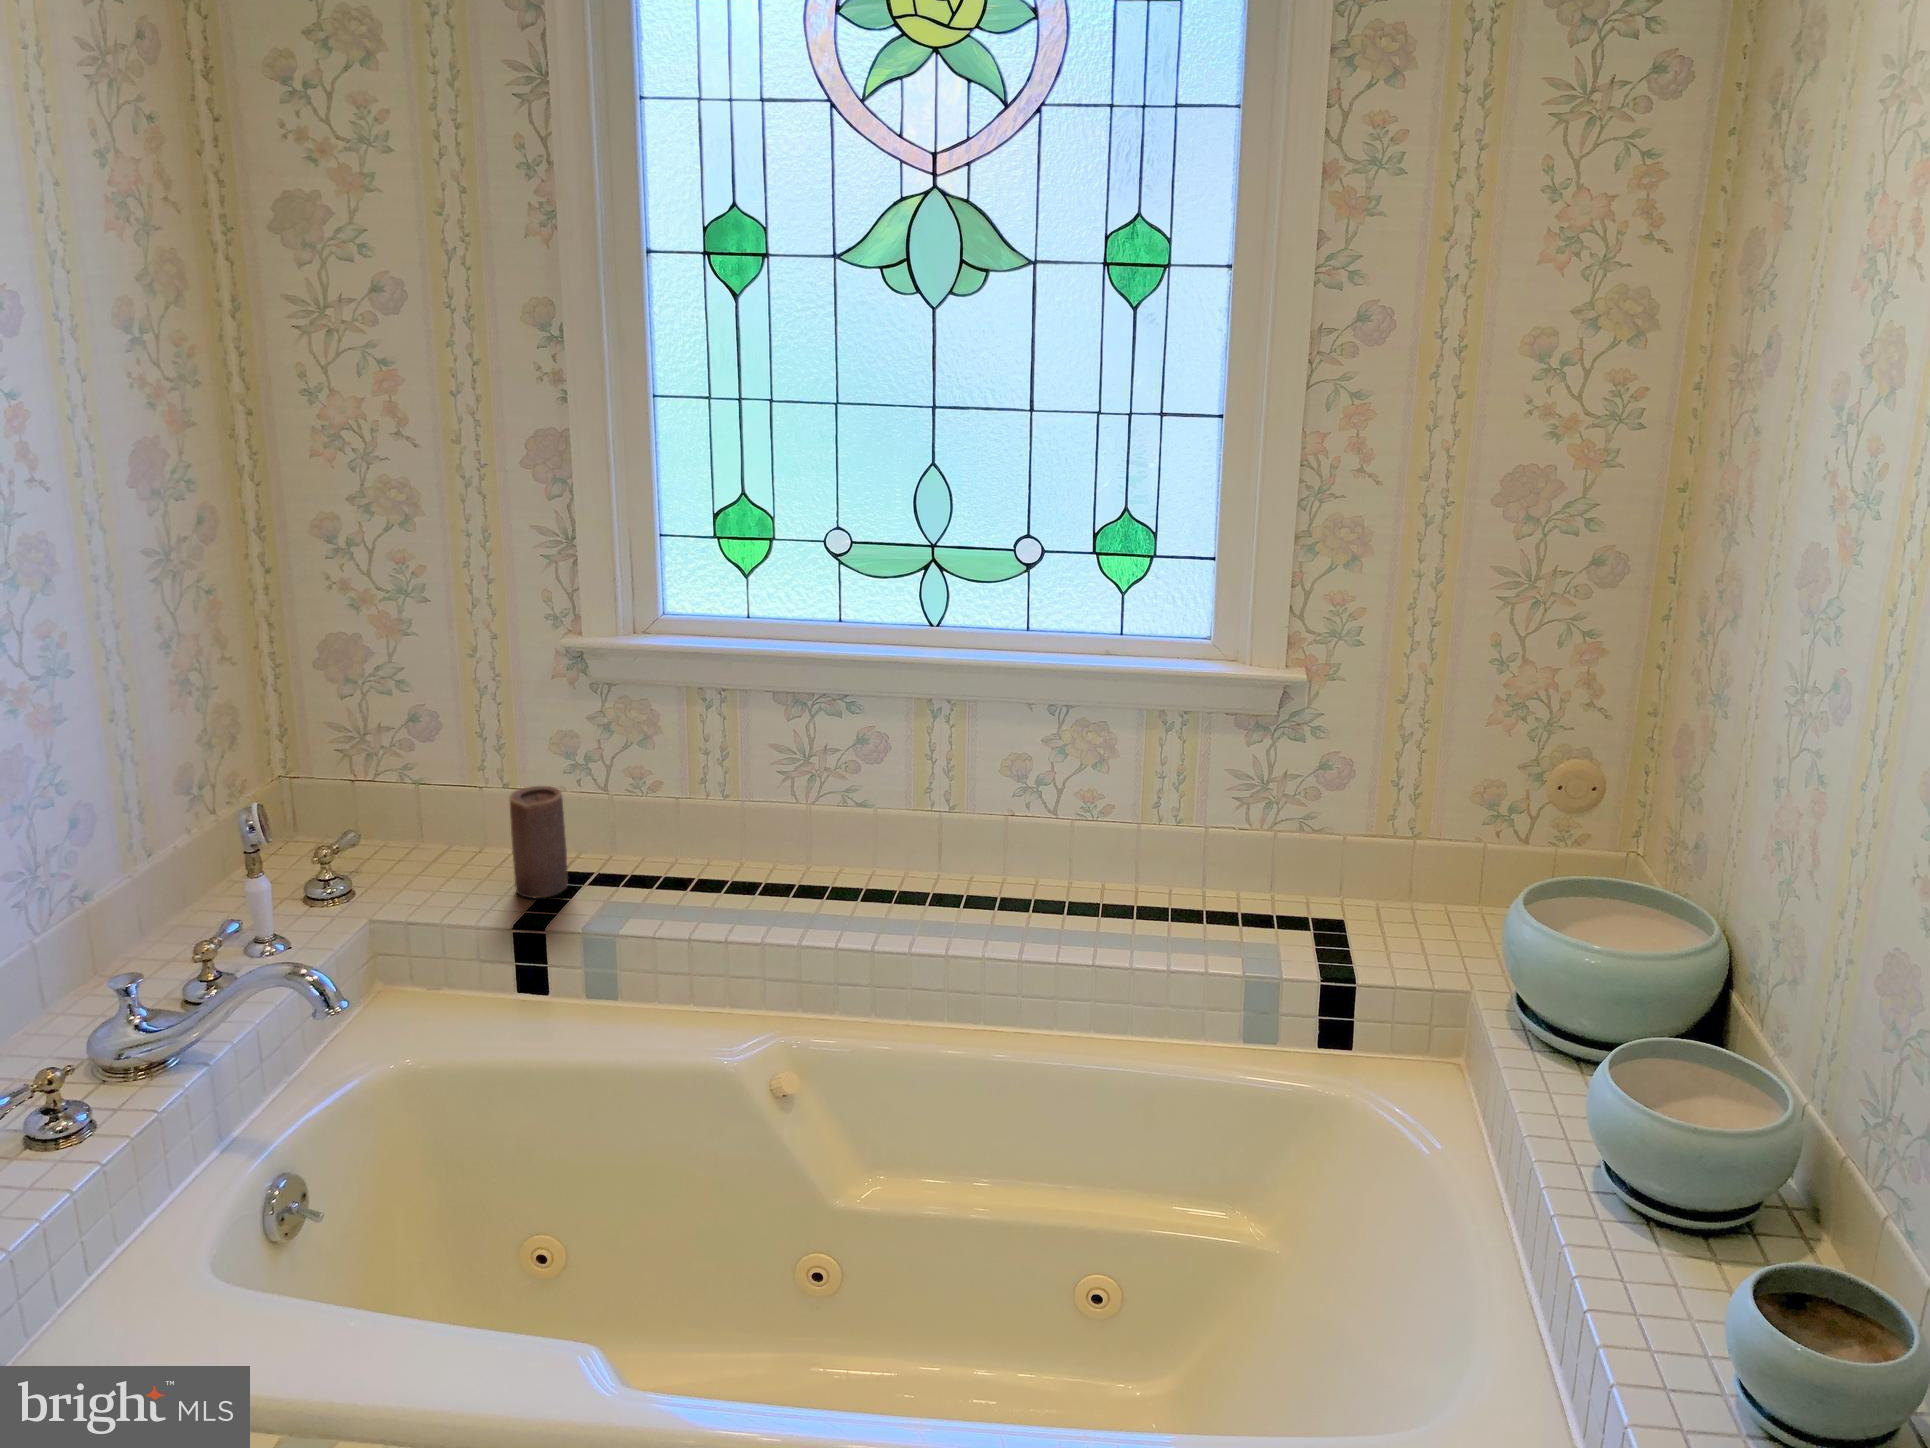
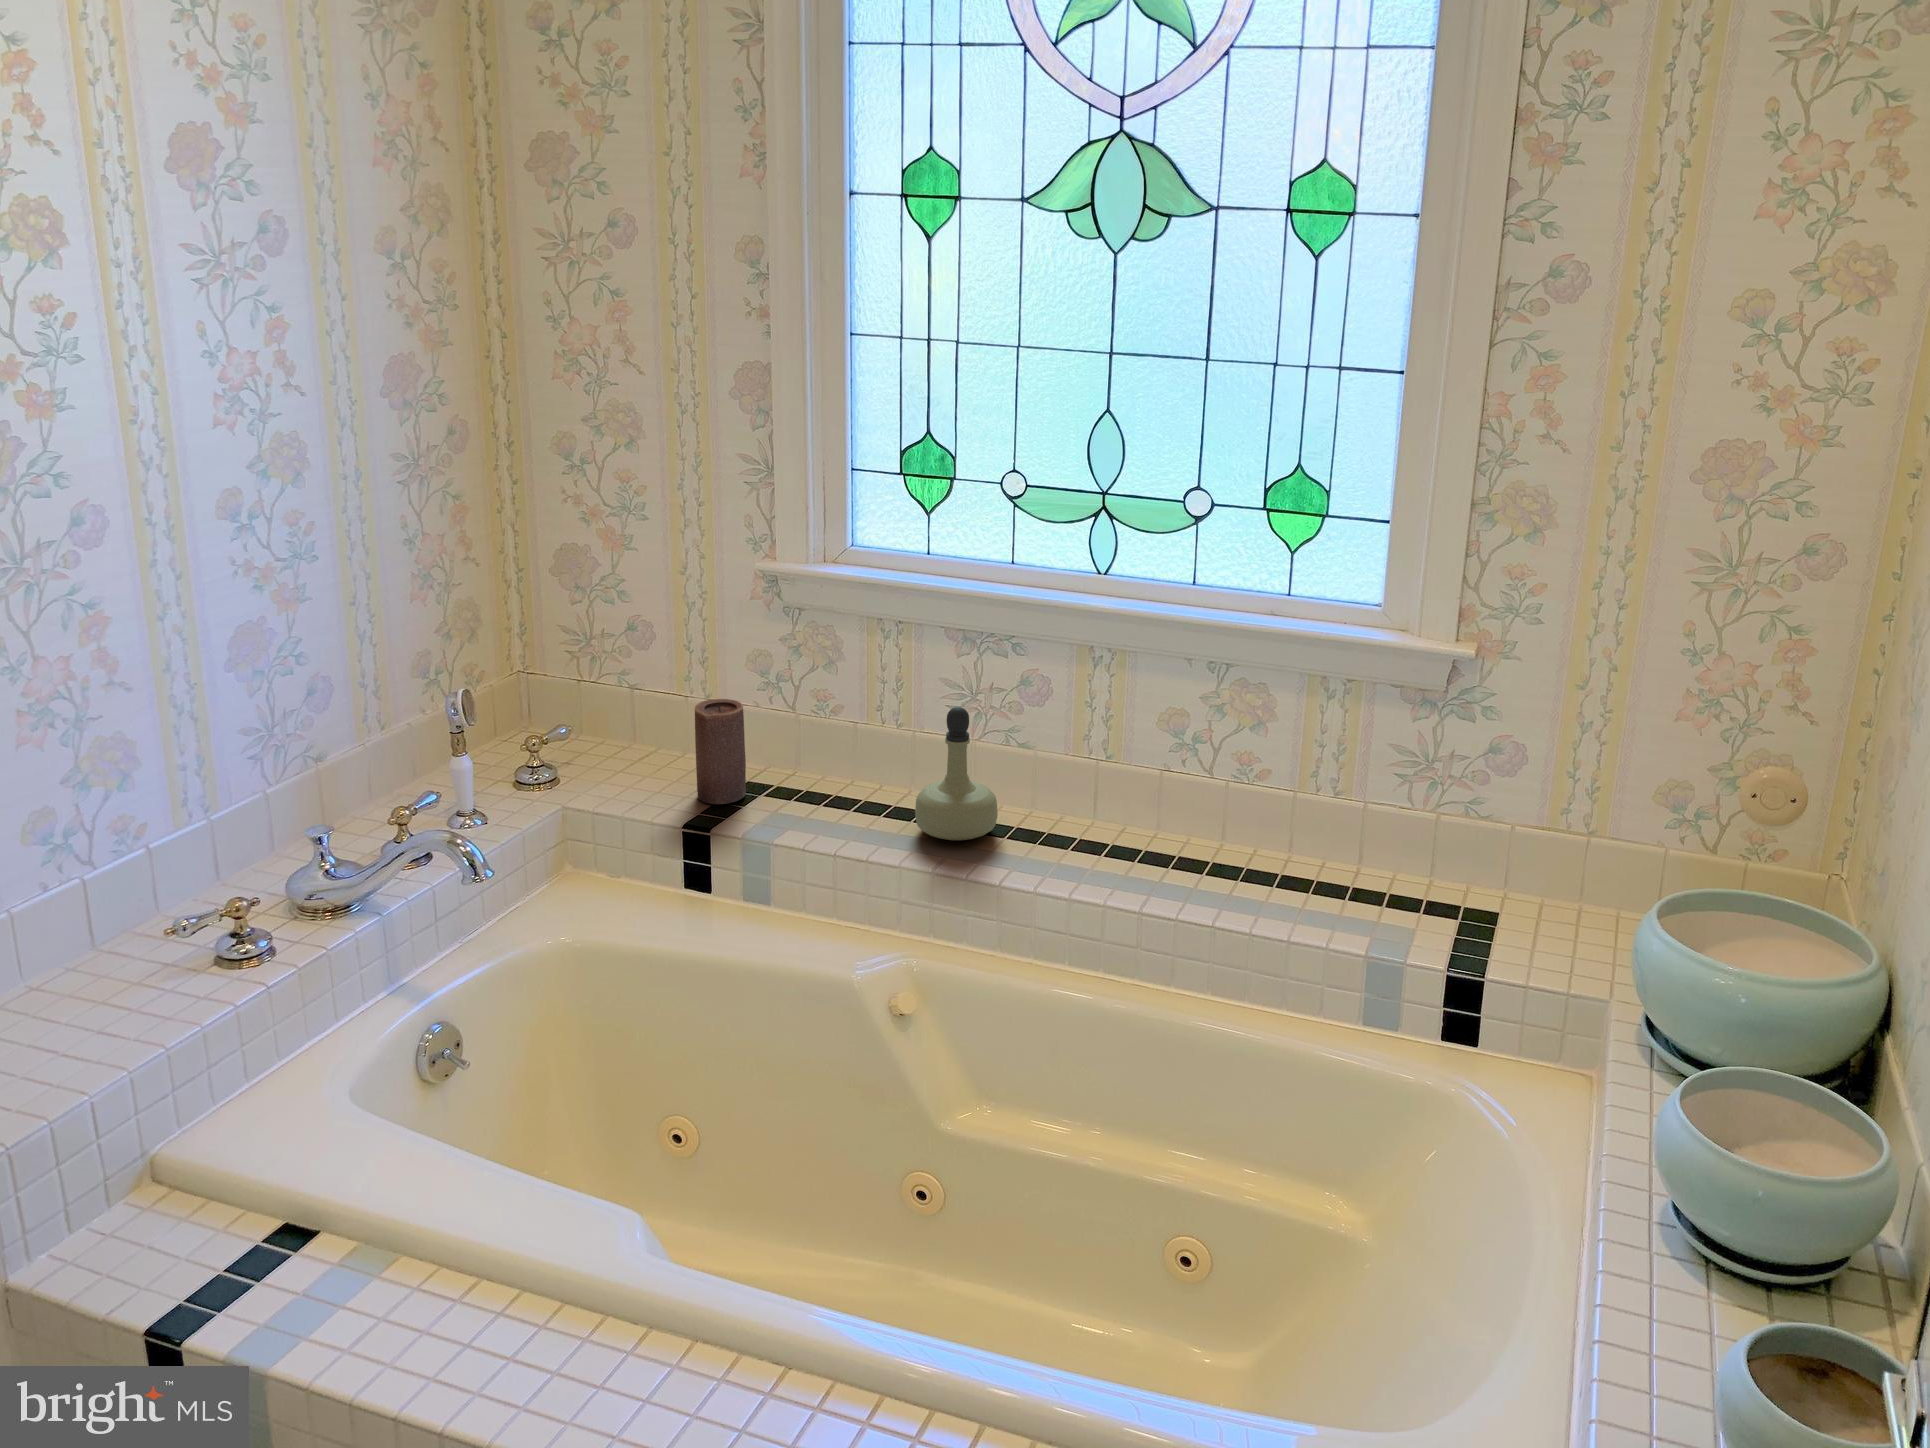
perfume bottle: none [760,772,846,908] -> present [915,707,998,840]

